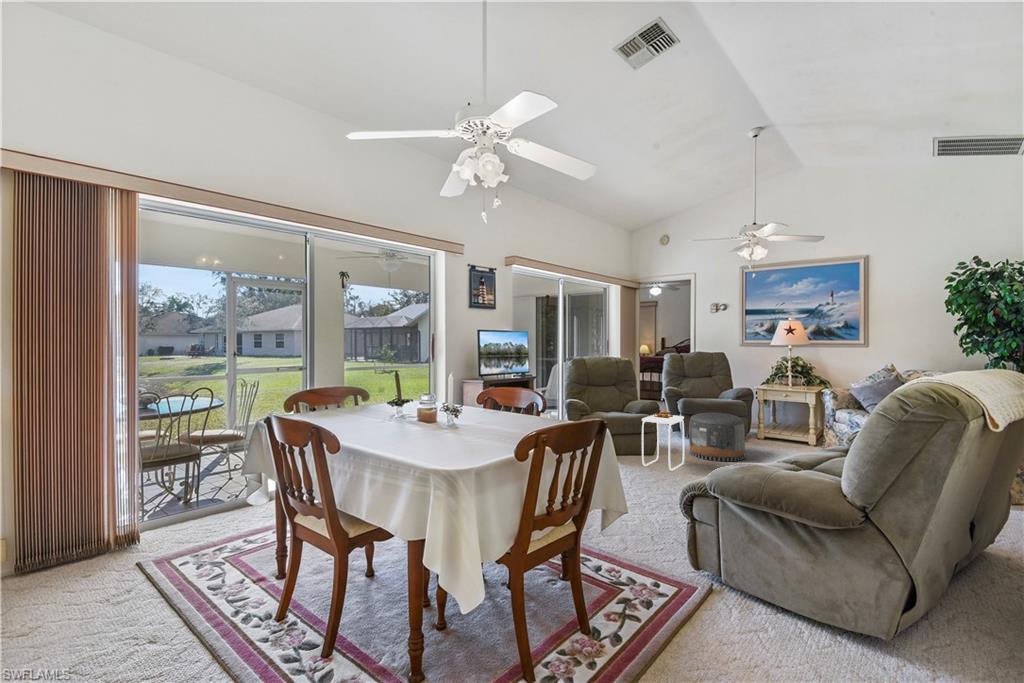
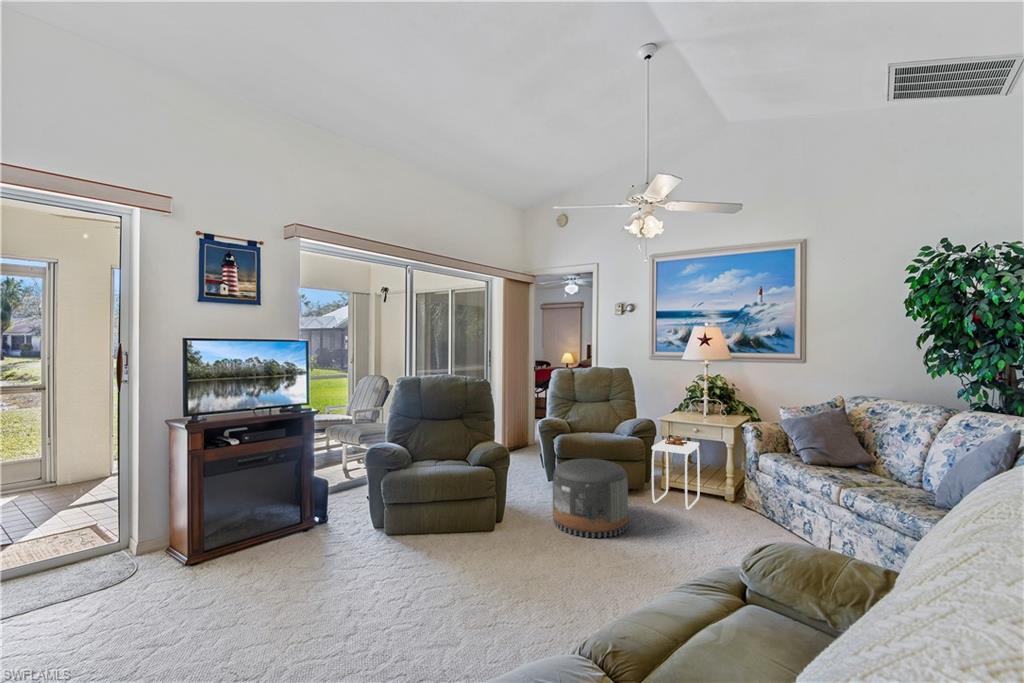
side table: present [642,410,684,471] -> present [652,435,700,509]

